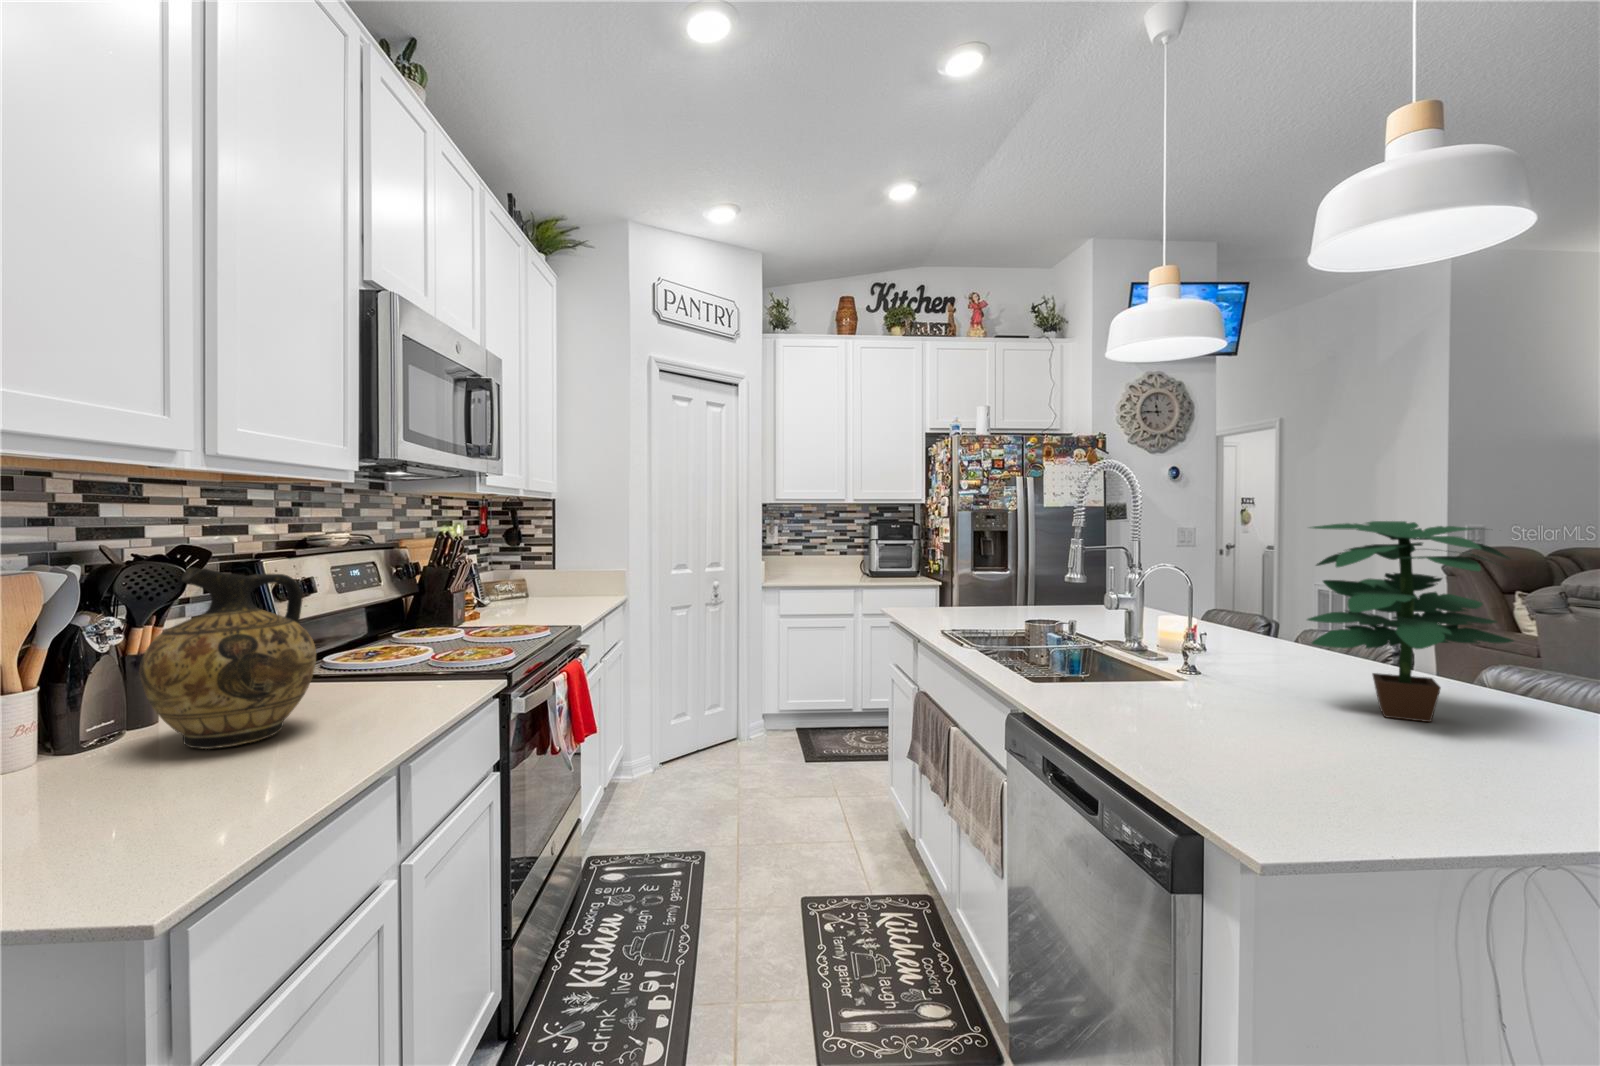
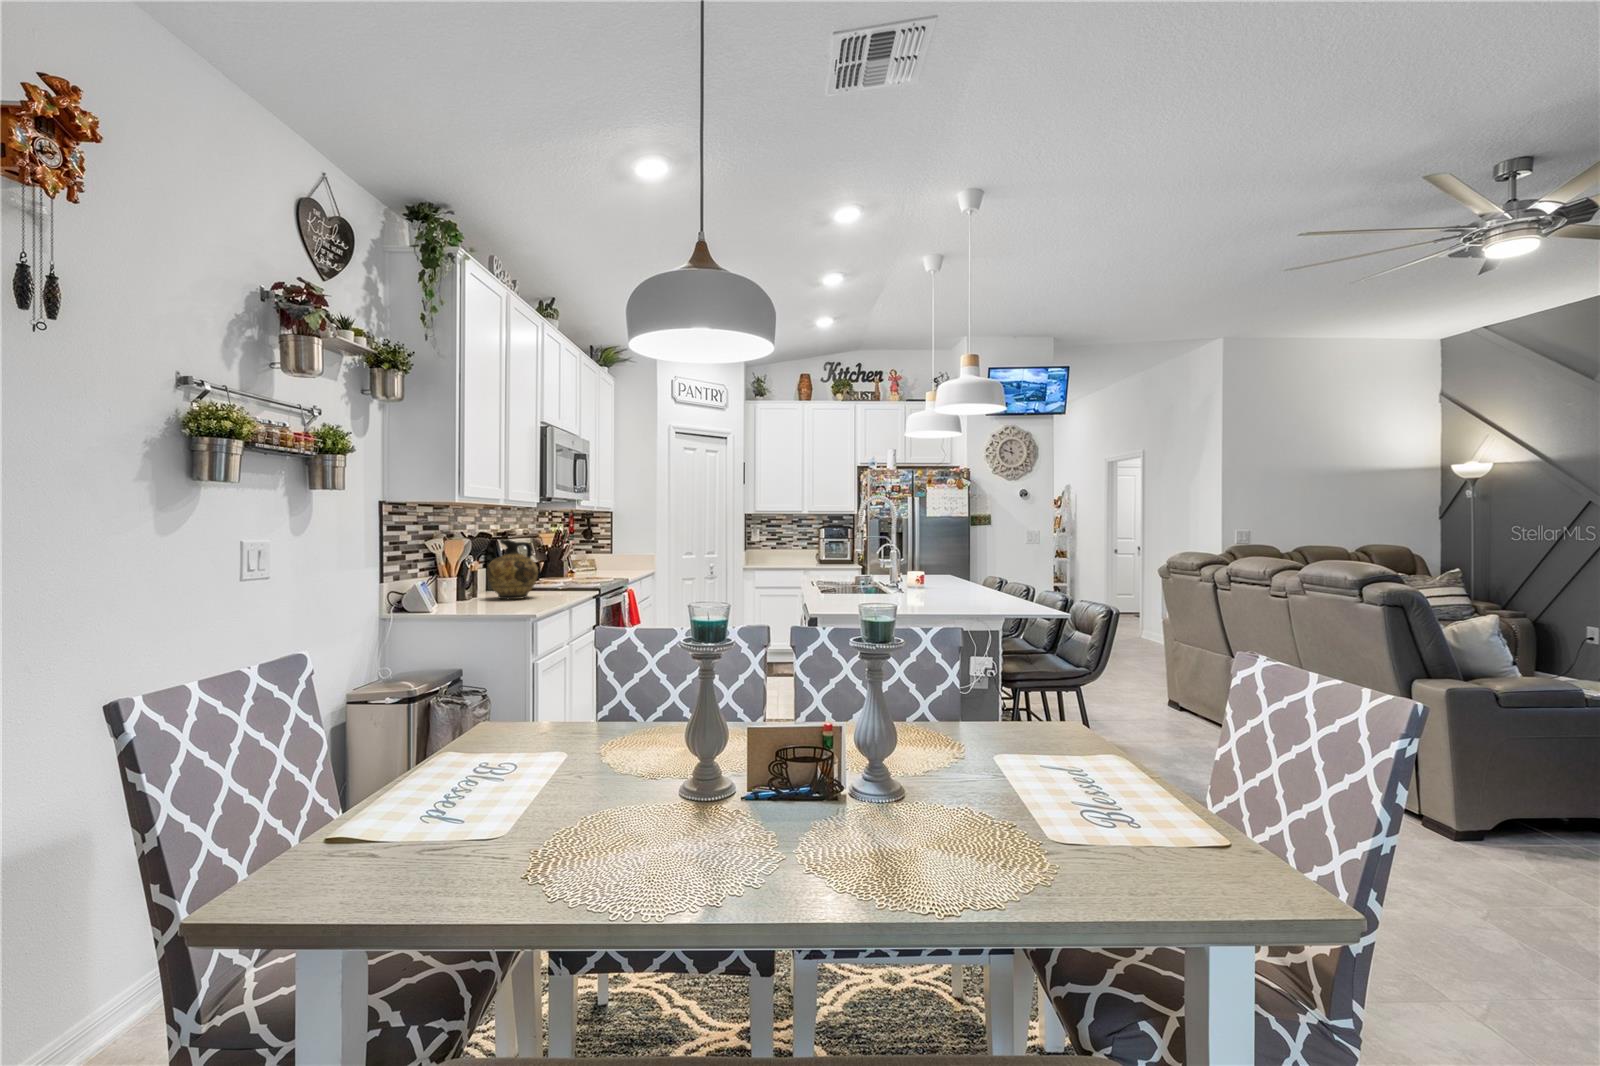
potted plant: present [1307,521,1514,722] -> none [911,525,981,600]

